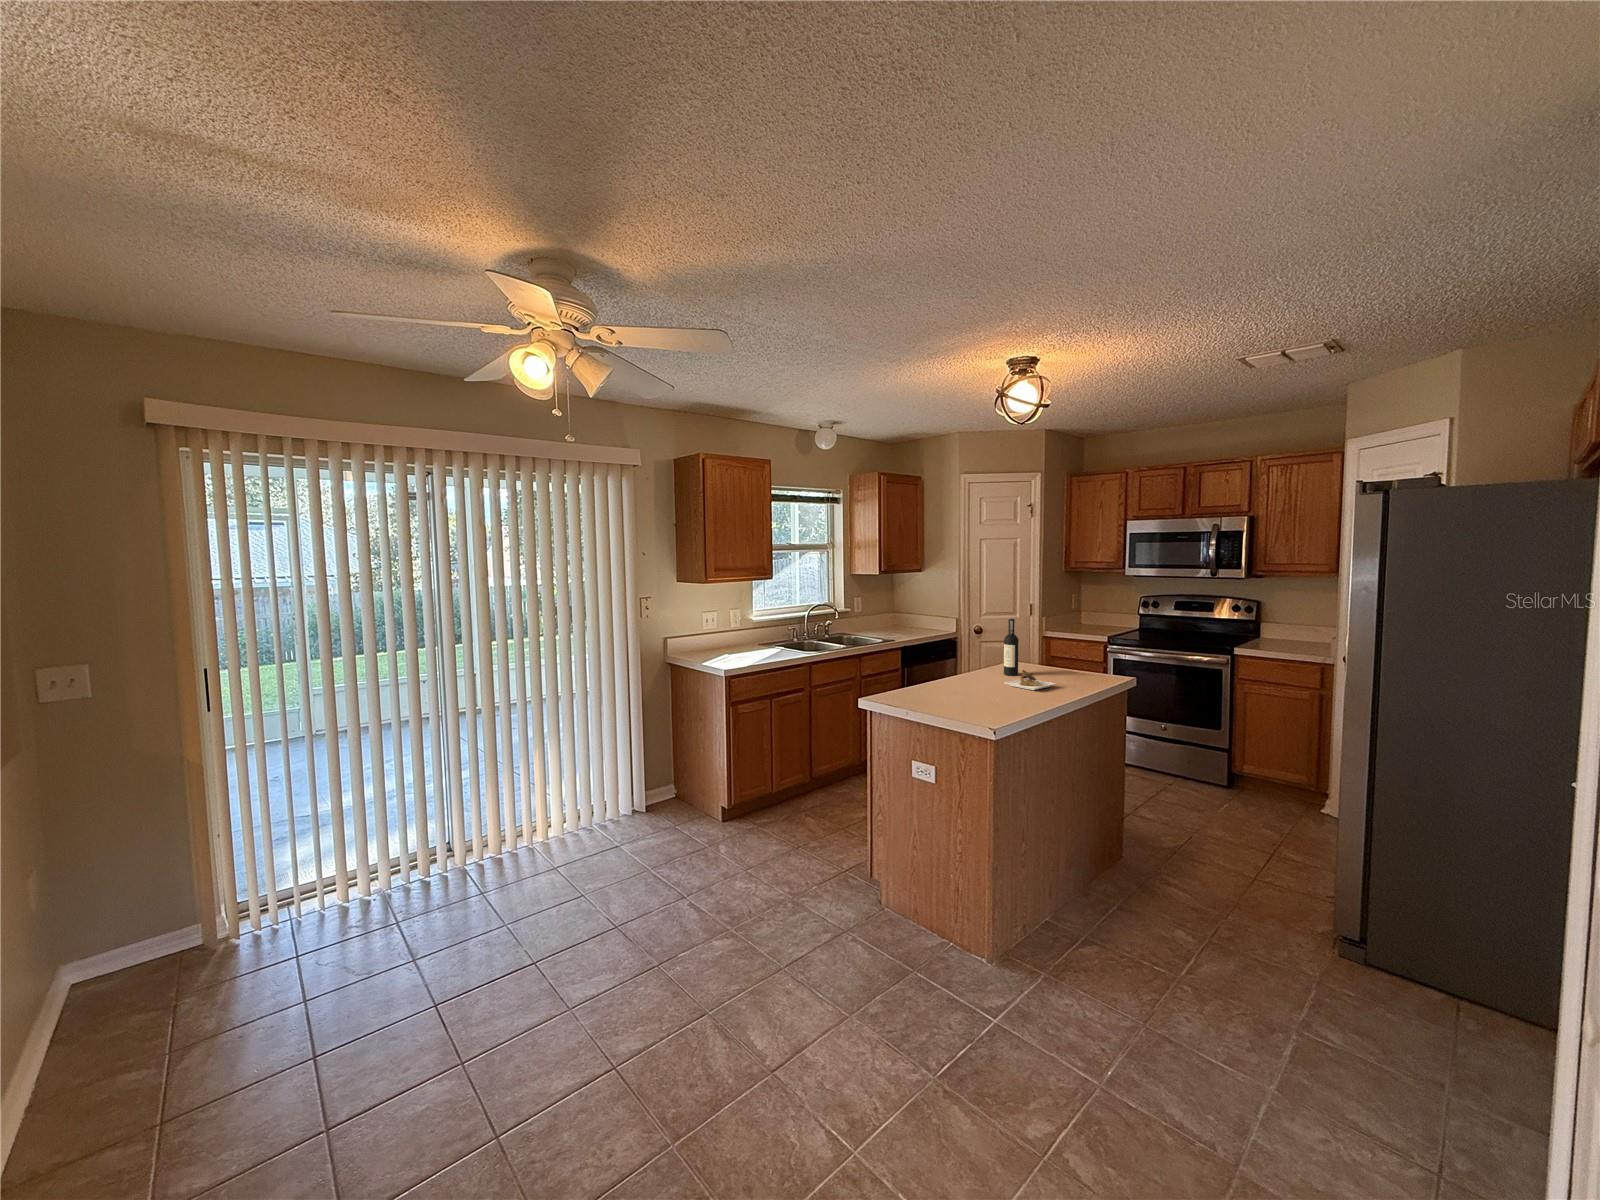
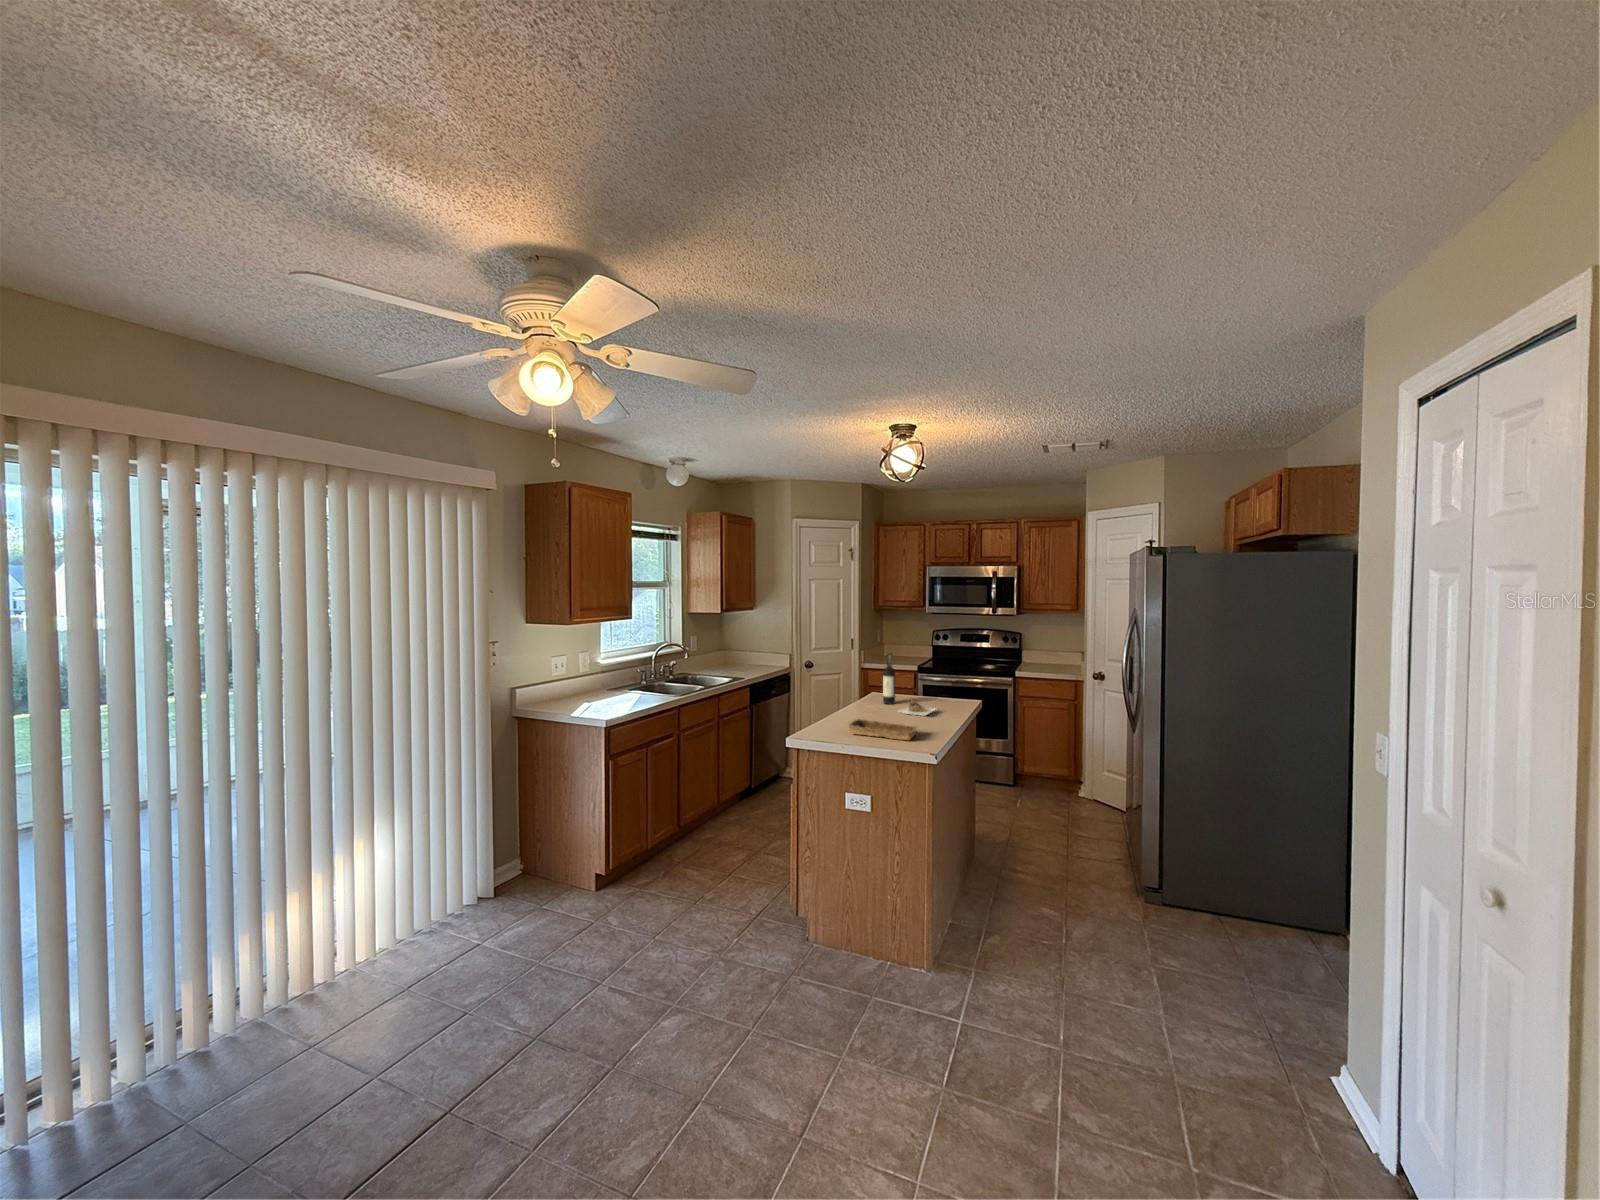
tray: none [920,686,1003,714] -> present [849,719,919,740]

